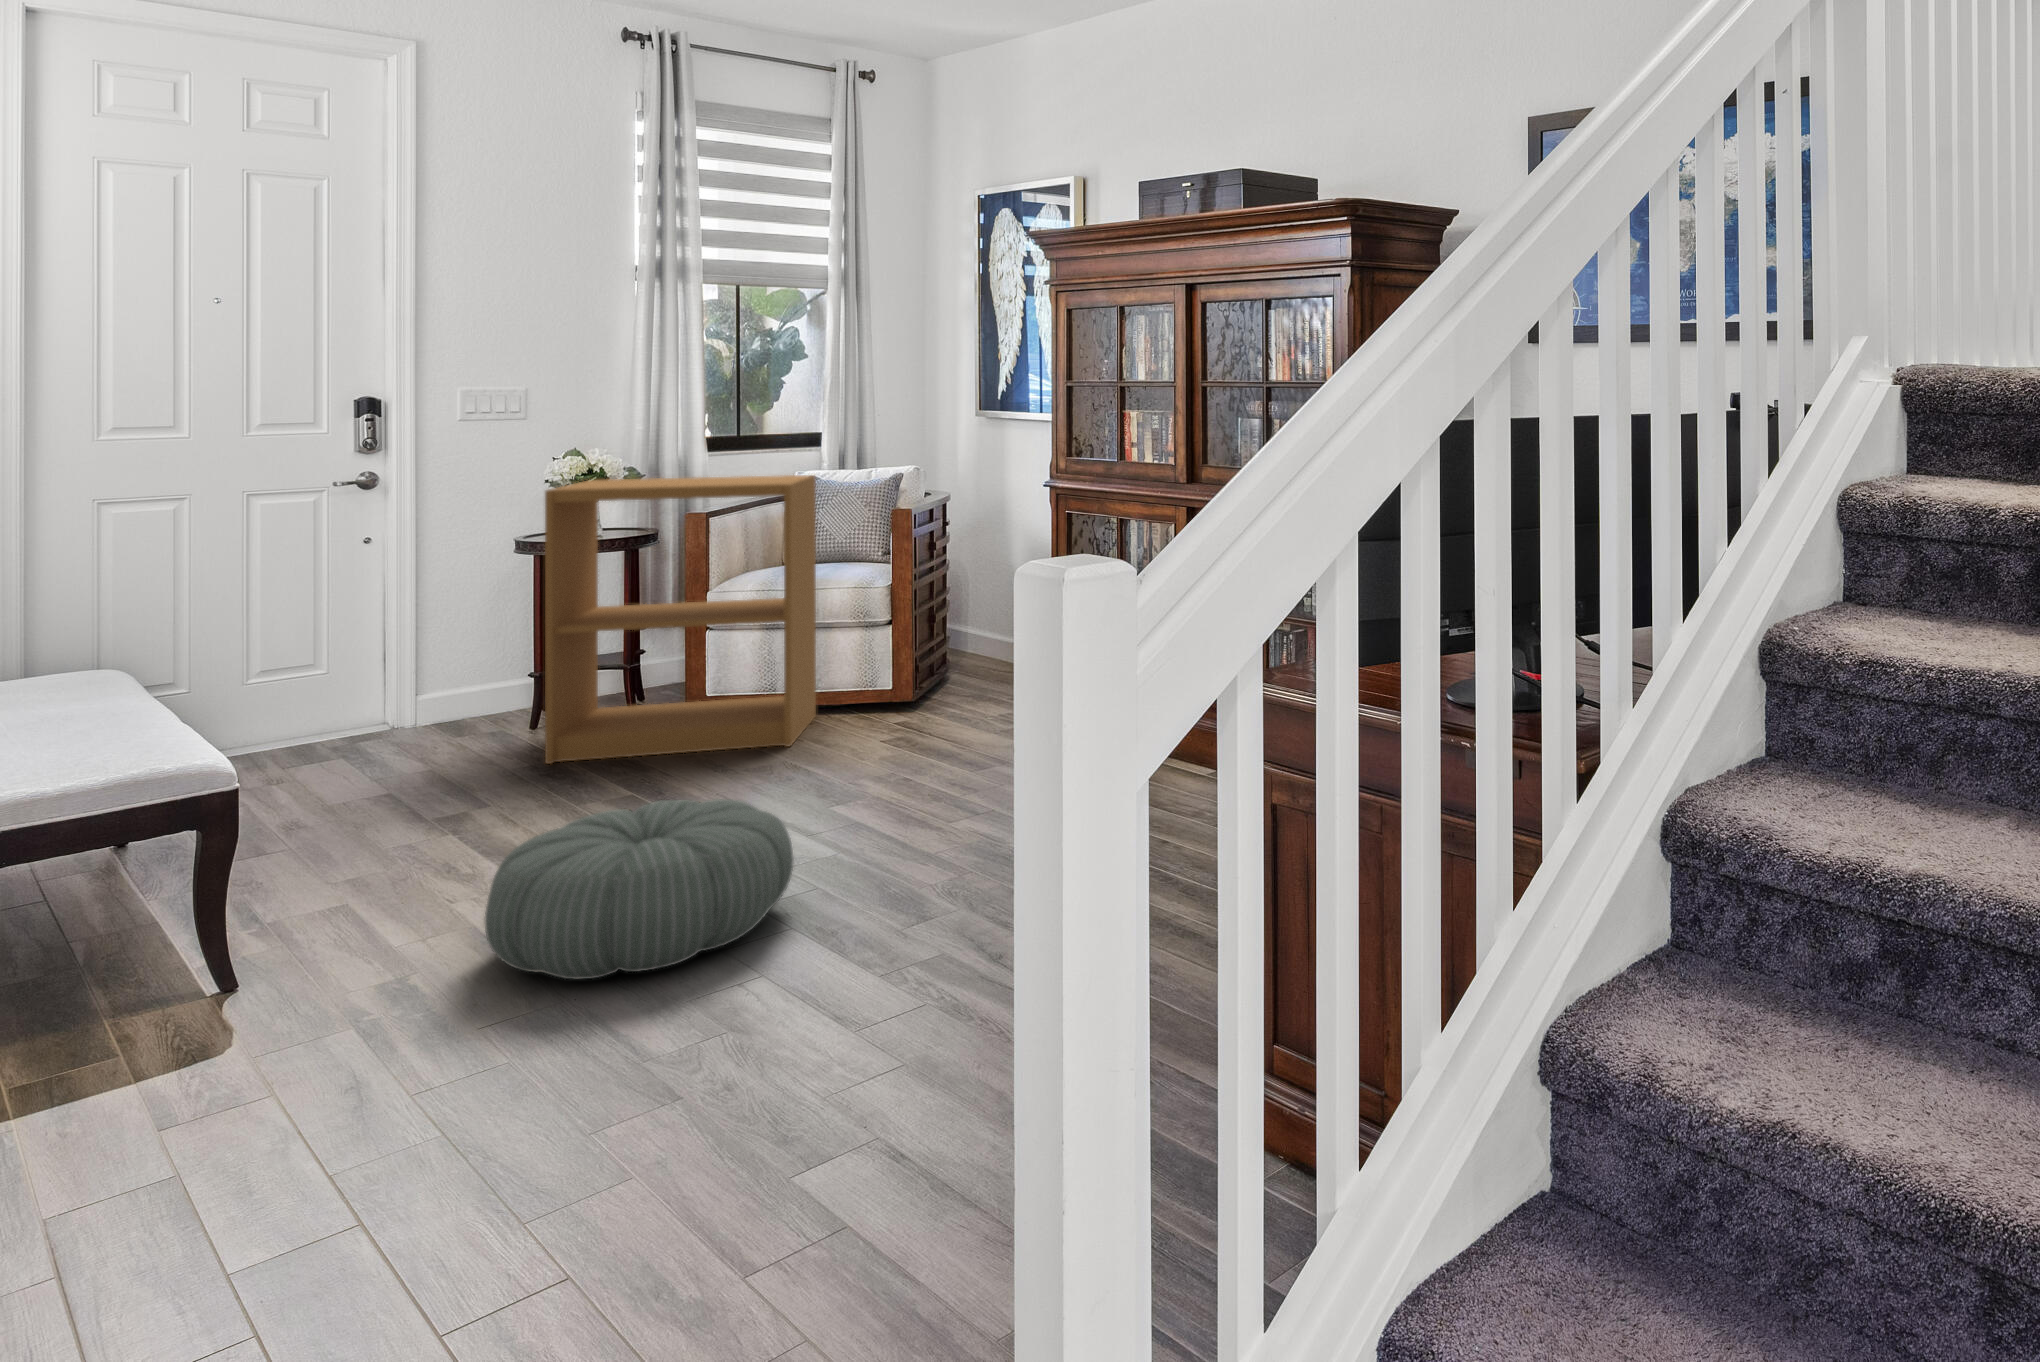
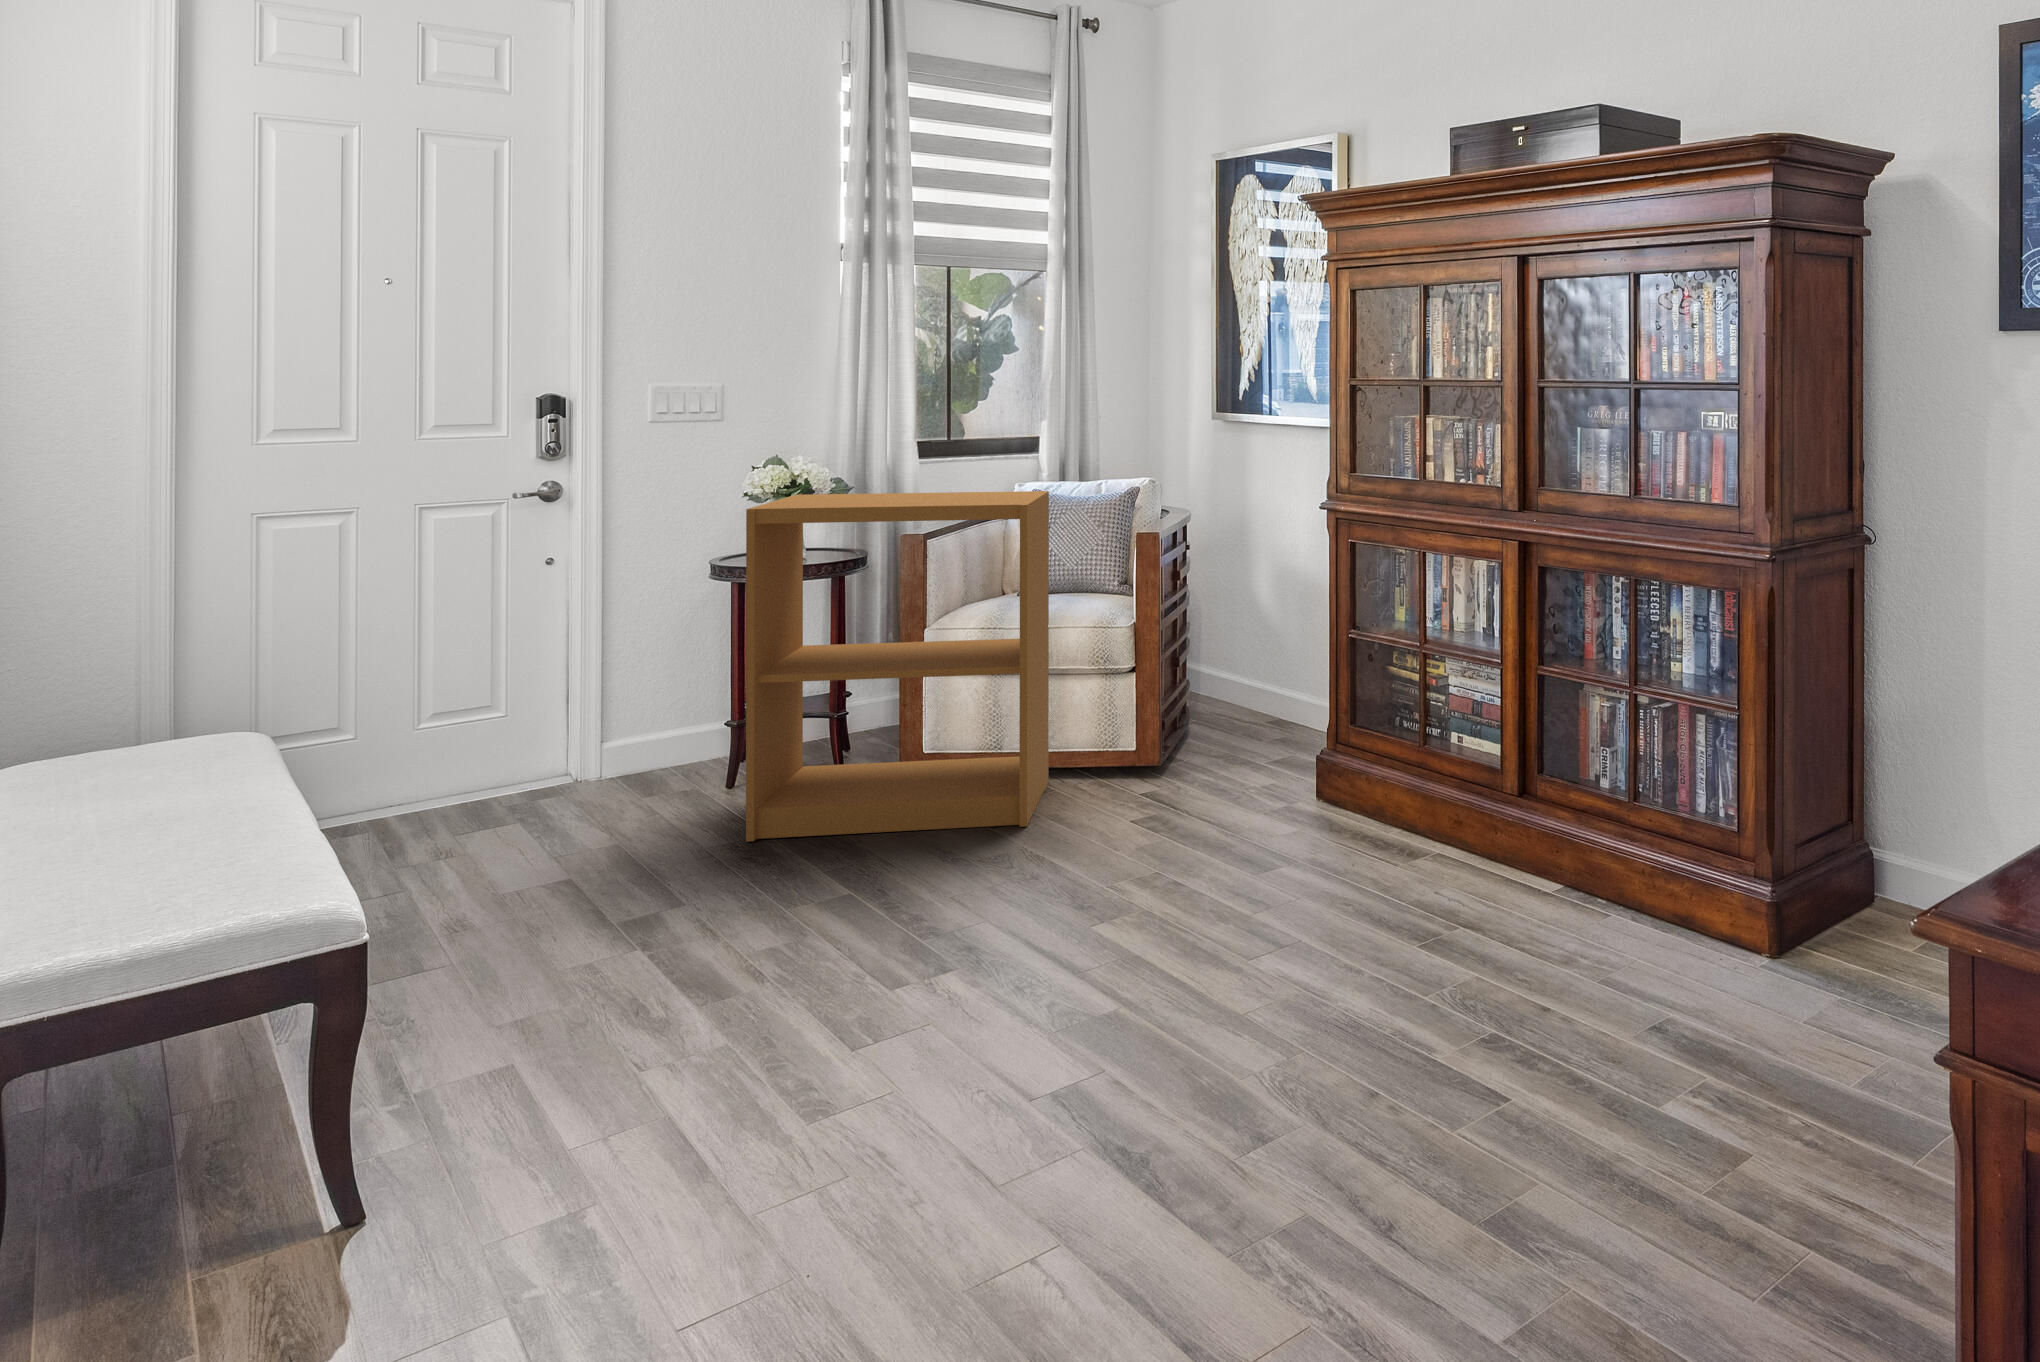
pouf: present [485,799,793,979] -> none [684,945,1079,1234]

